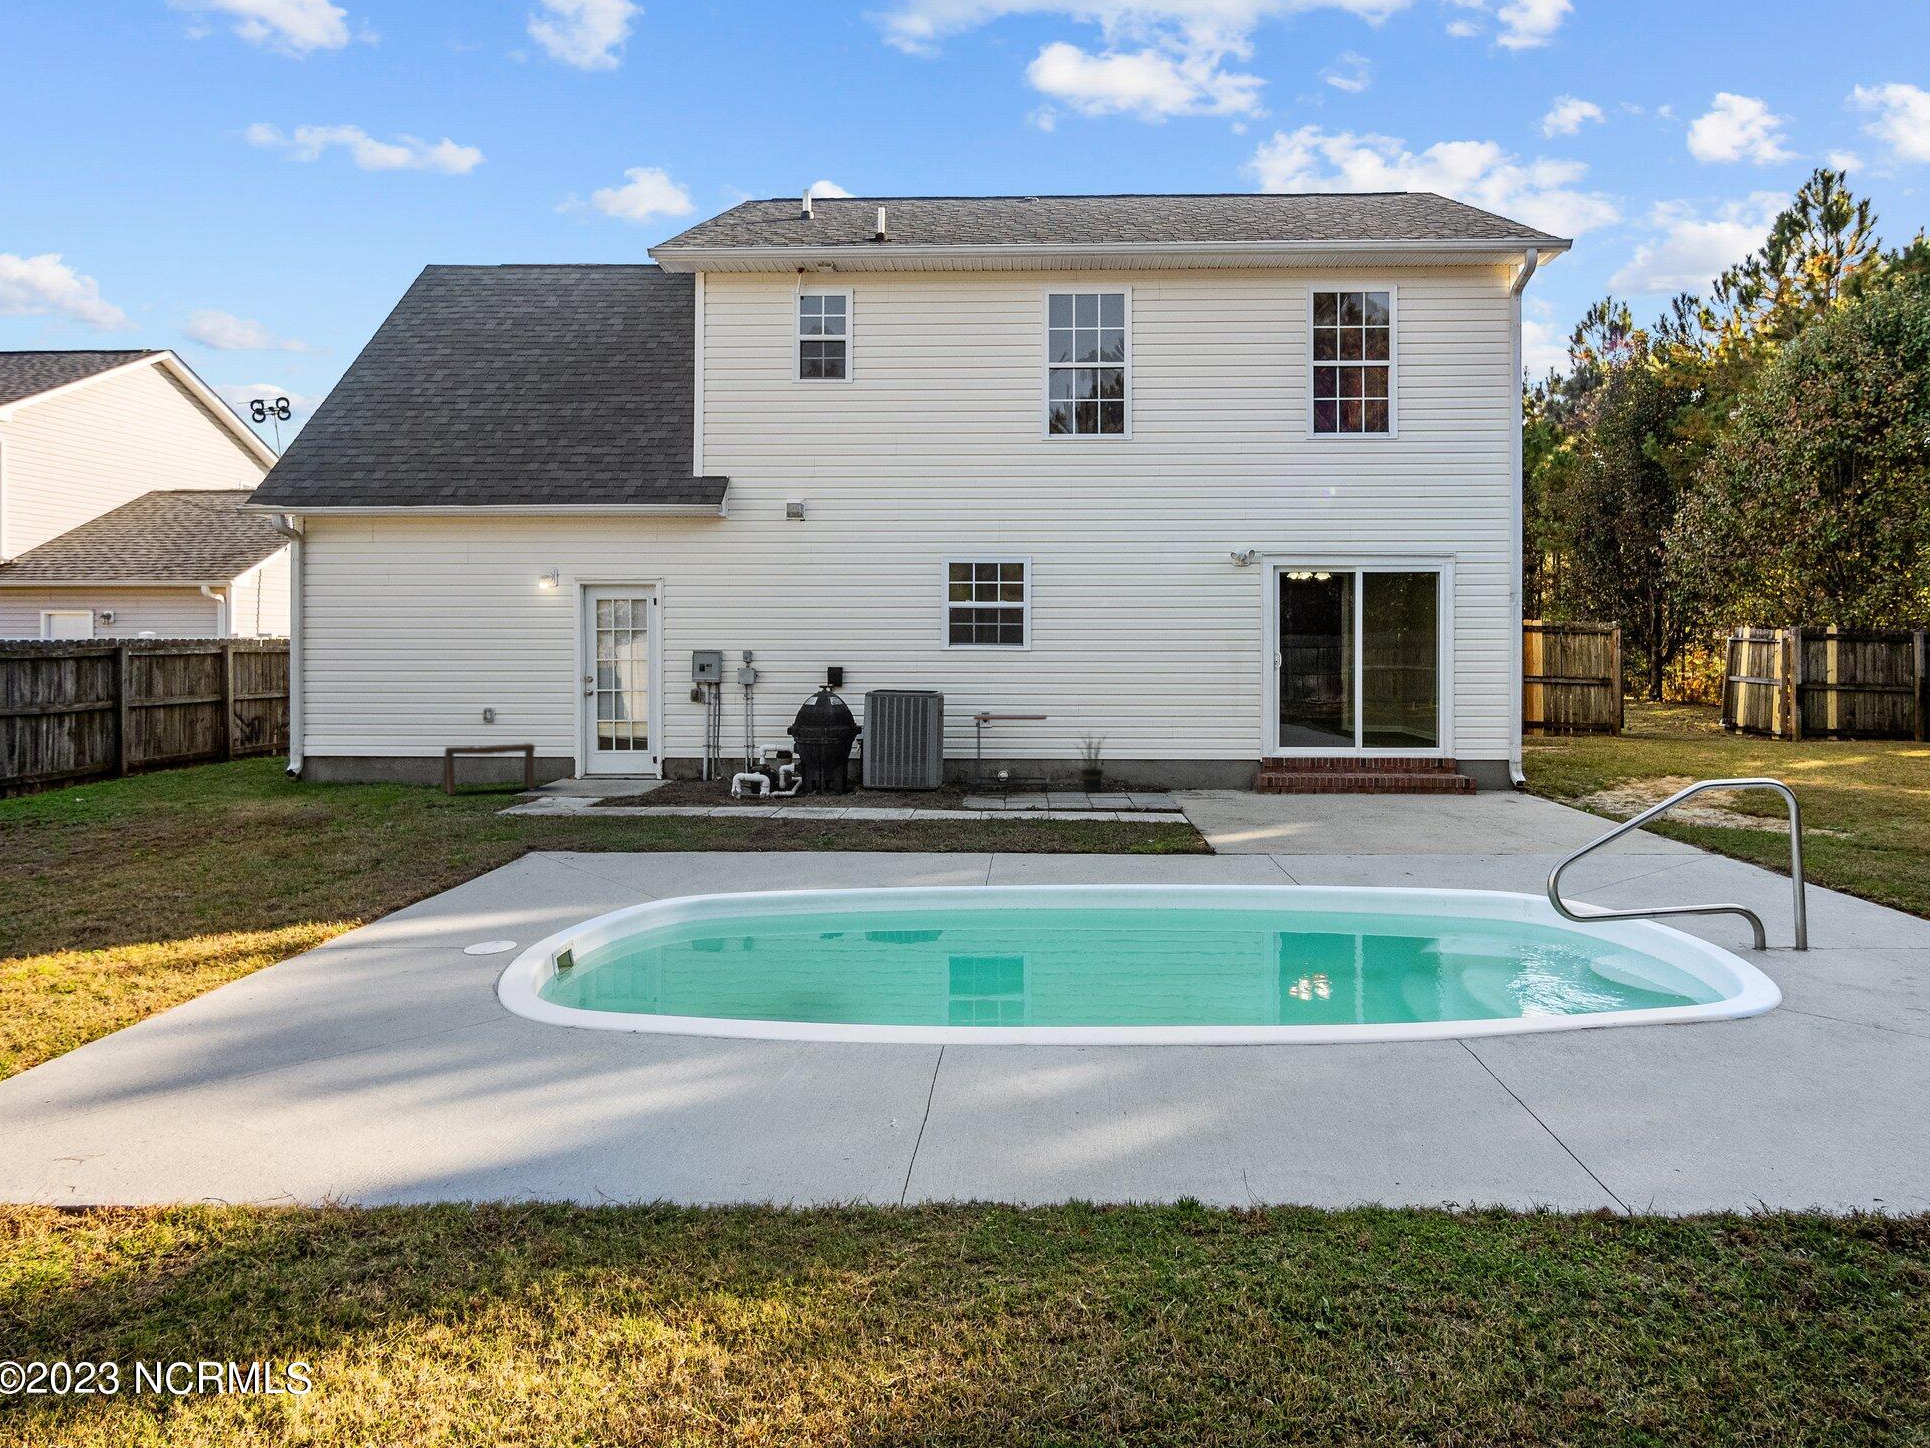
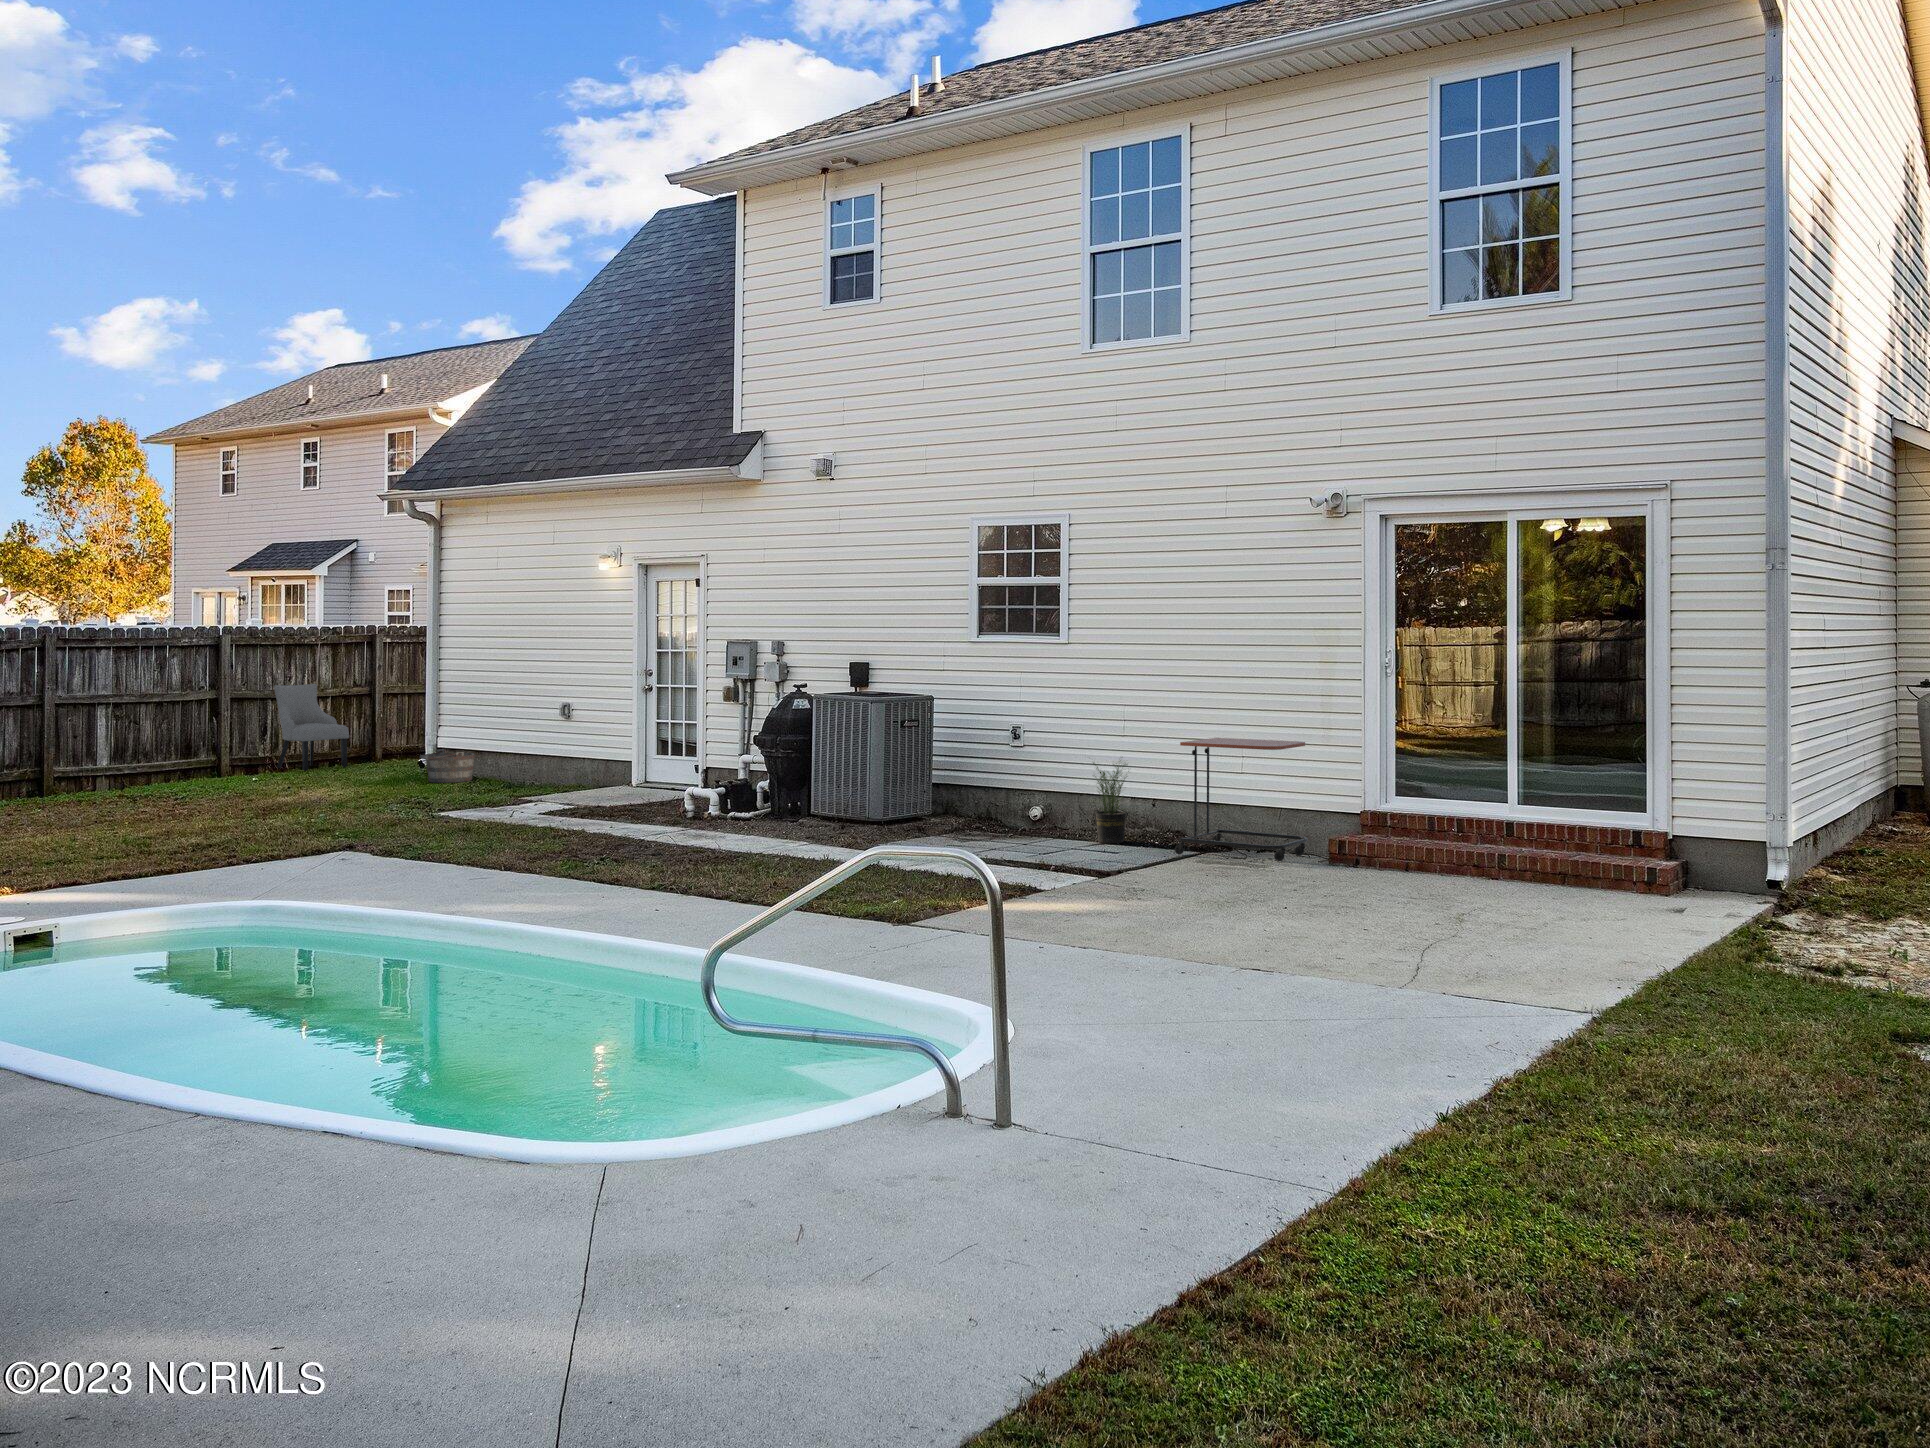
chair: none [33,699,129,792] -> present [274,684,349,771]
side table: present [971,715,1049,794] -> present [1175,738,1307,861]
bench: present [443,743,535,795] -> none [502,742,603,795]
bucket: none [291,759,351,791] -> present [420,749,475,783]

